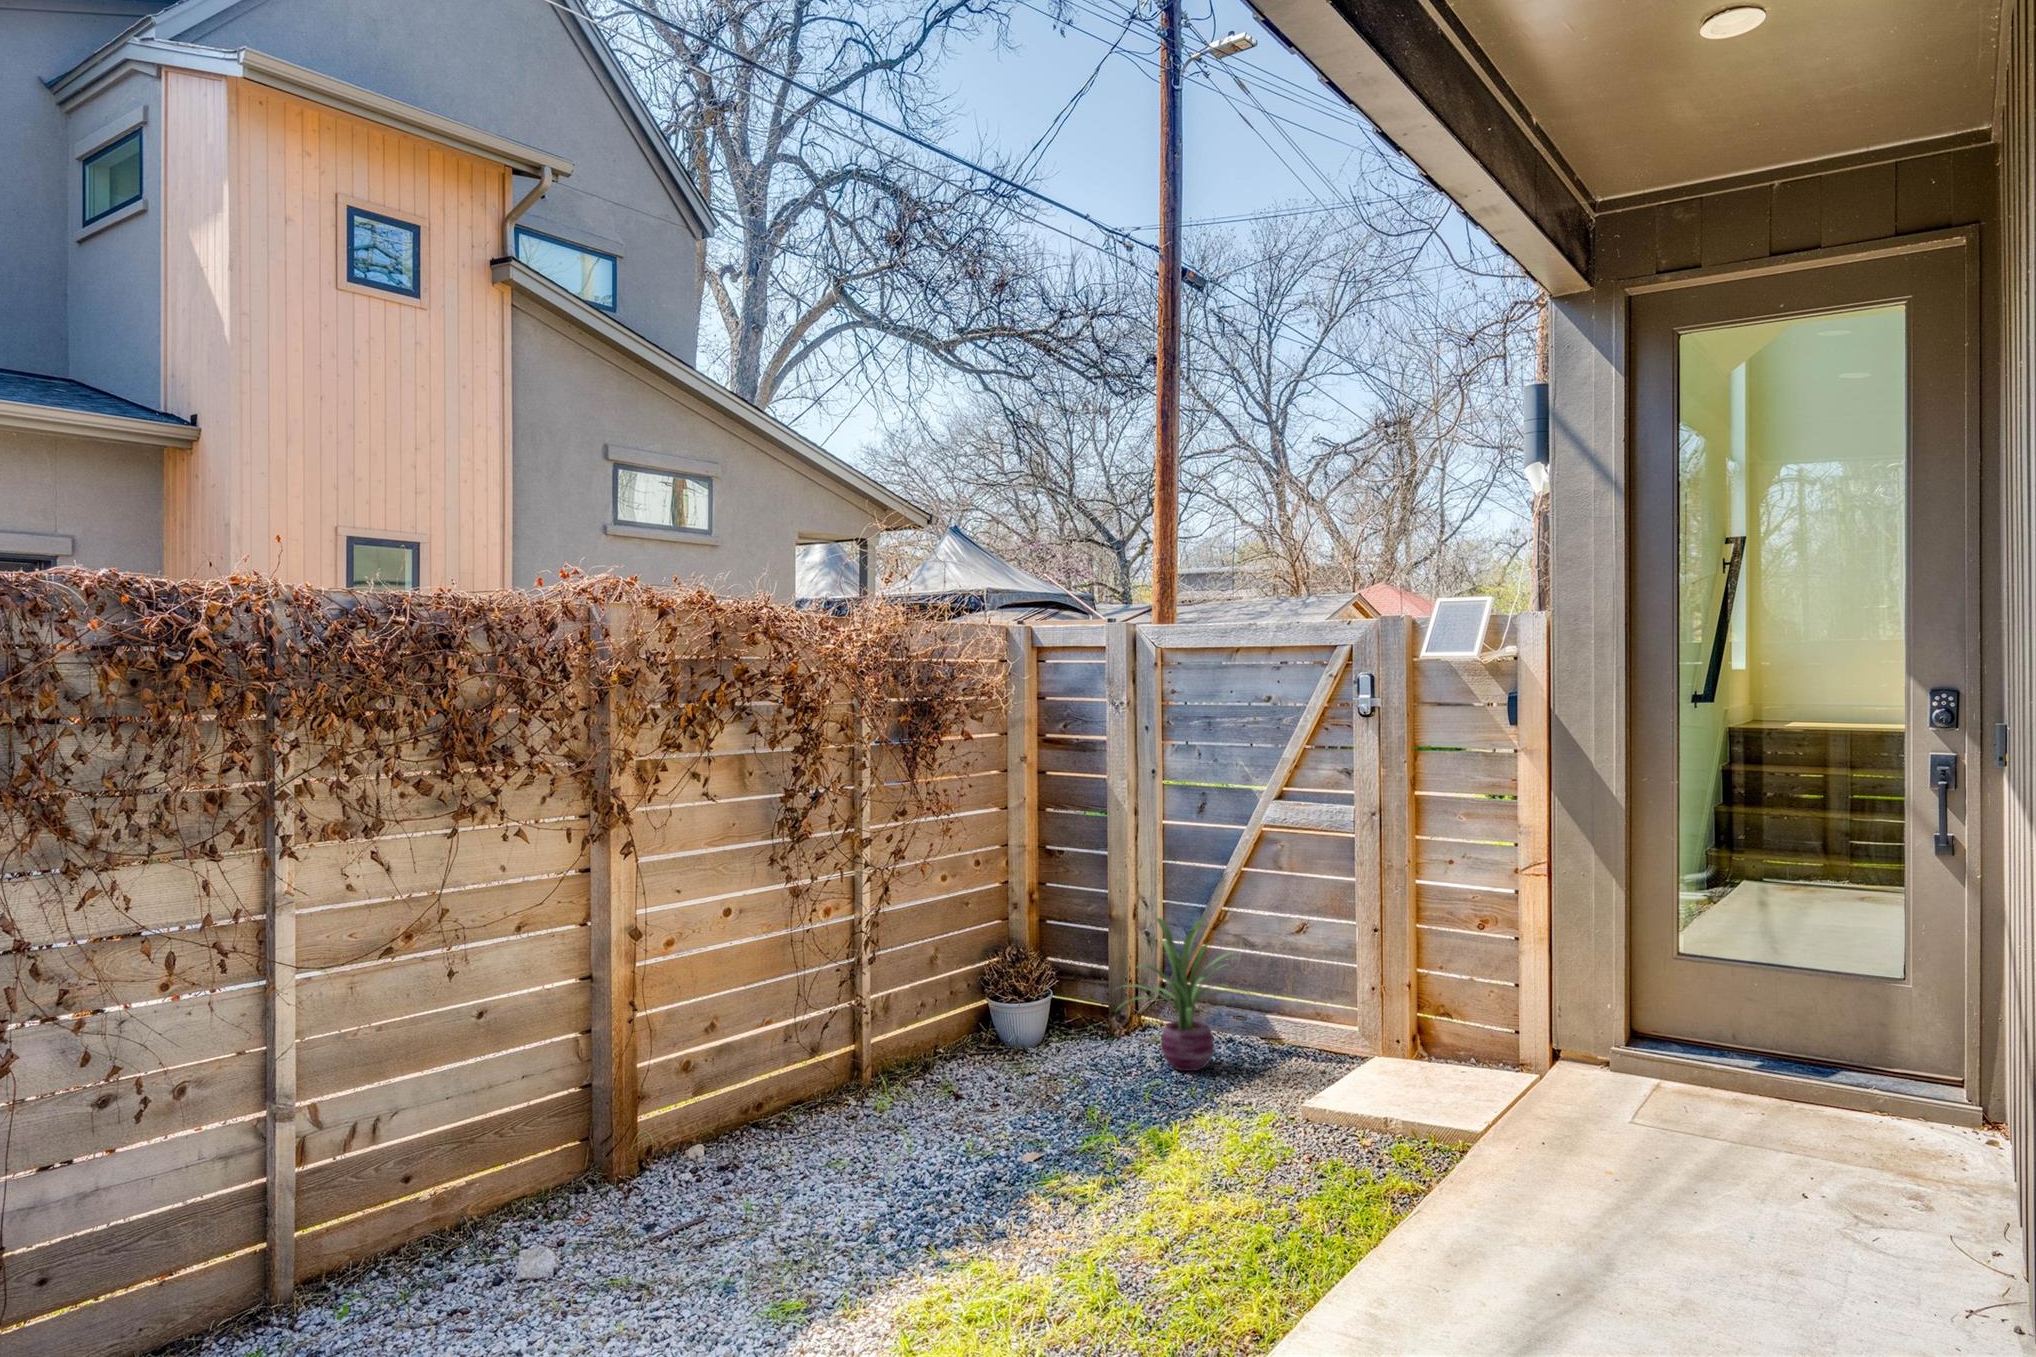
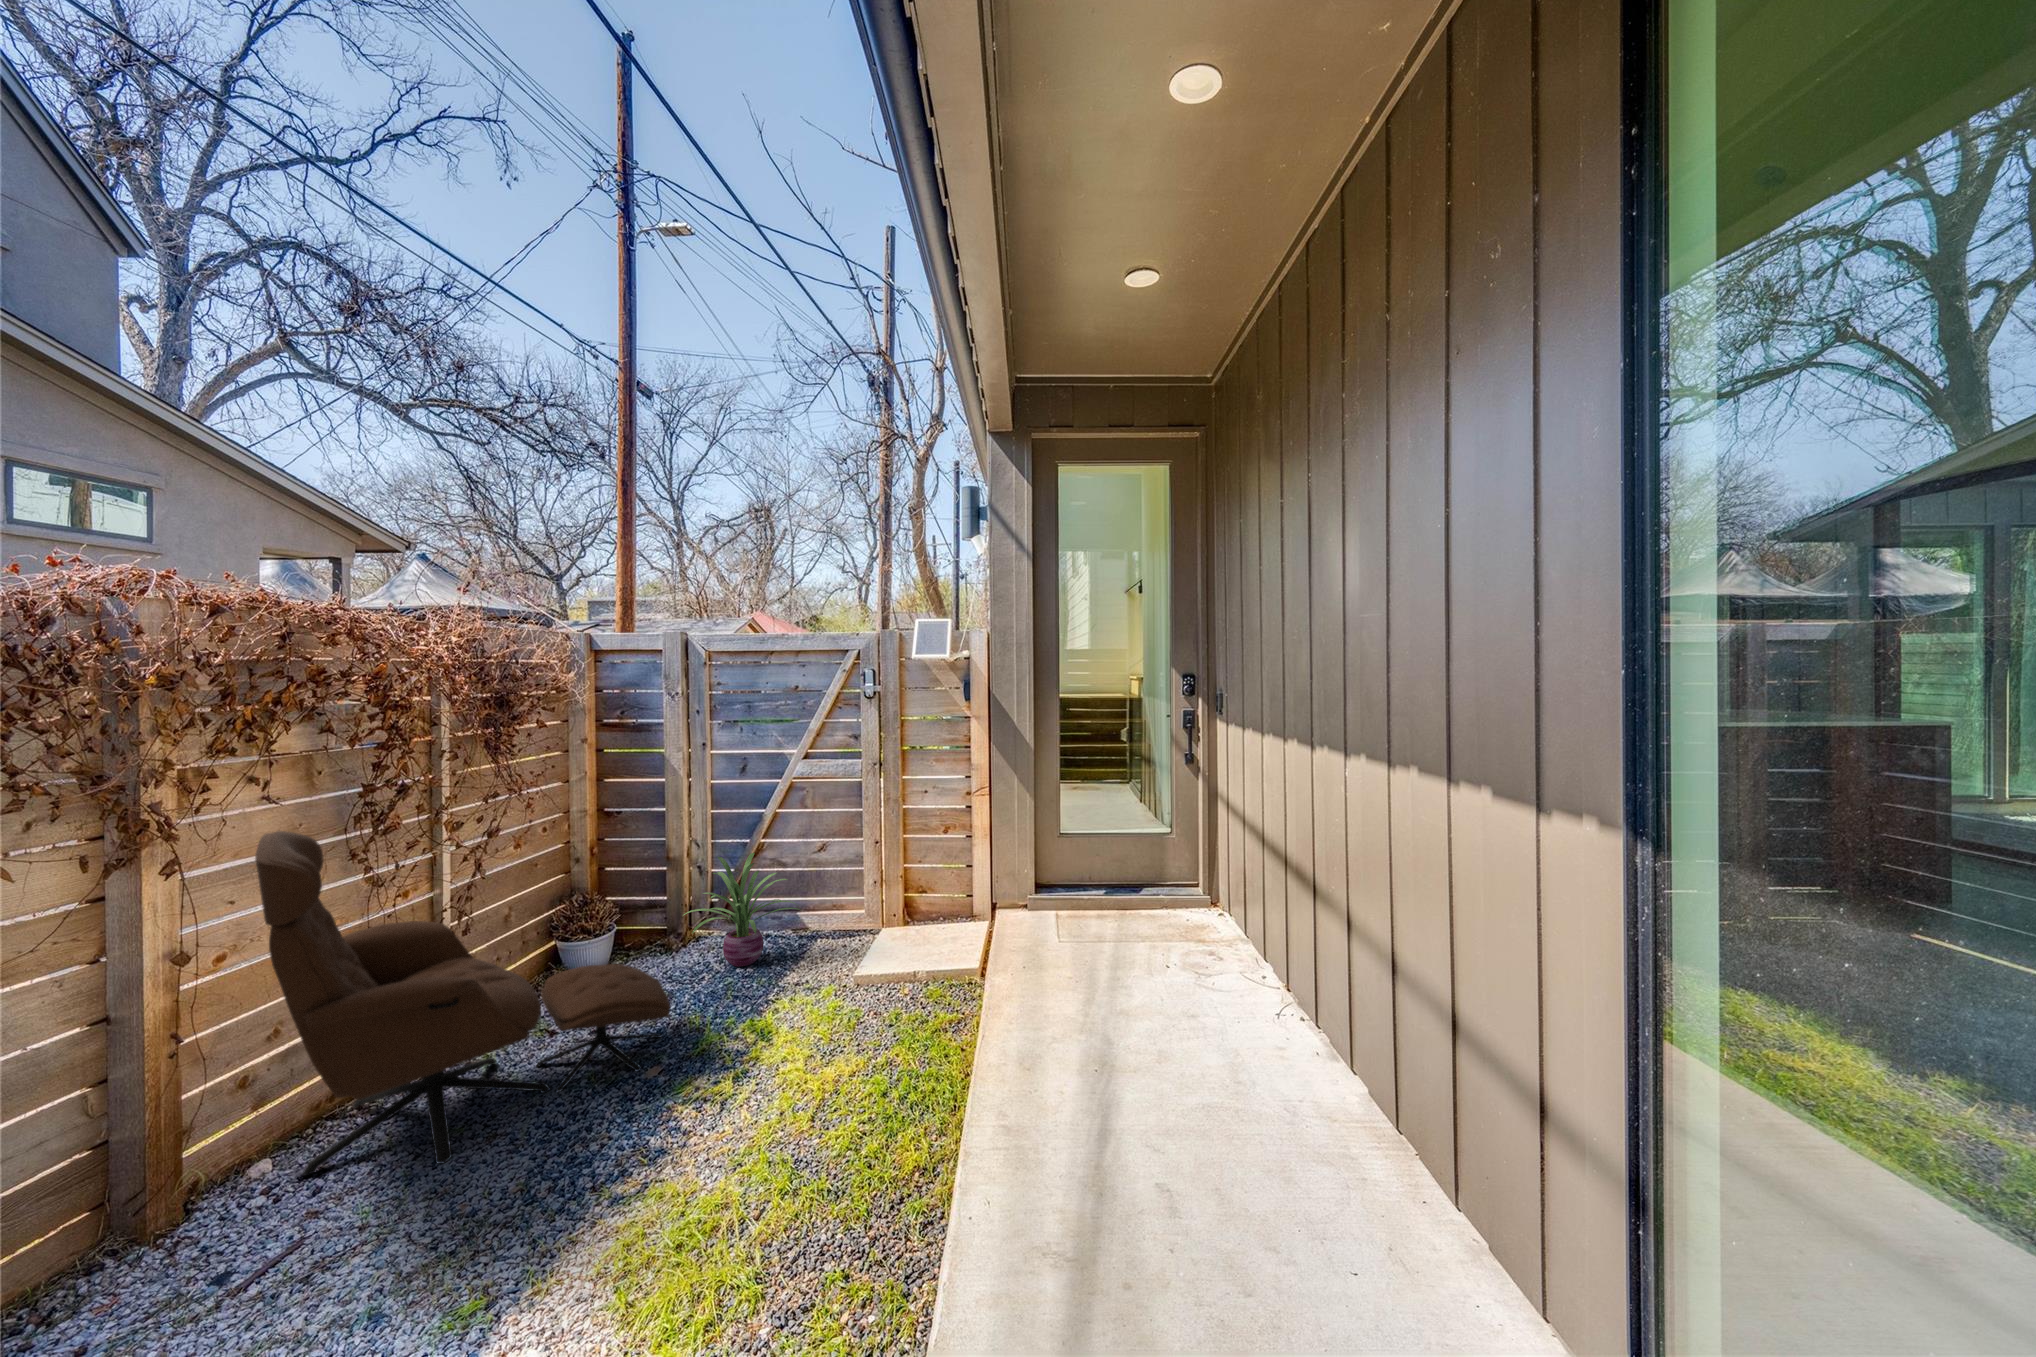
lounge chair: none [679,829,1060,1187] -> present [255,831,671,1176]

